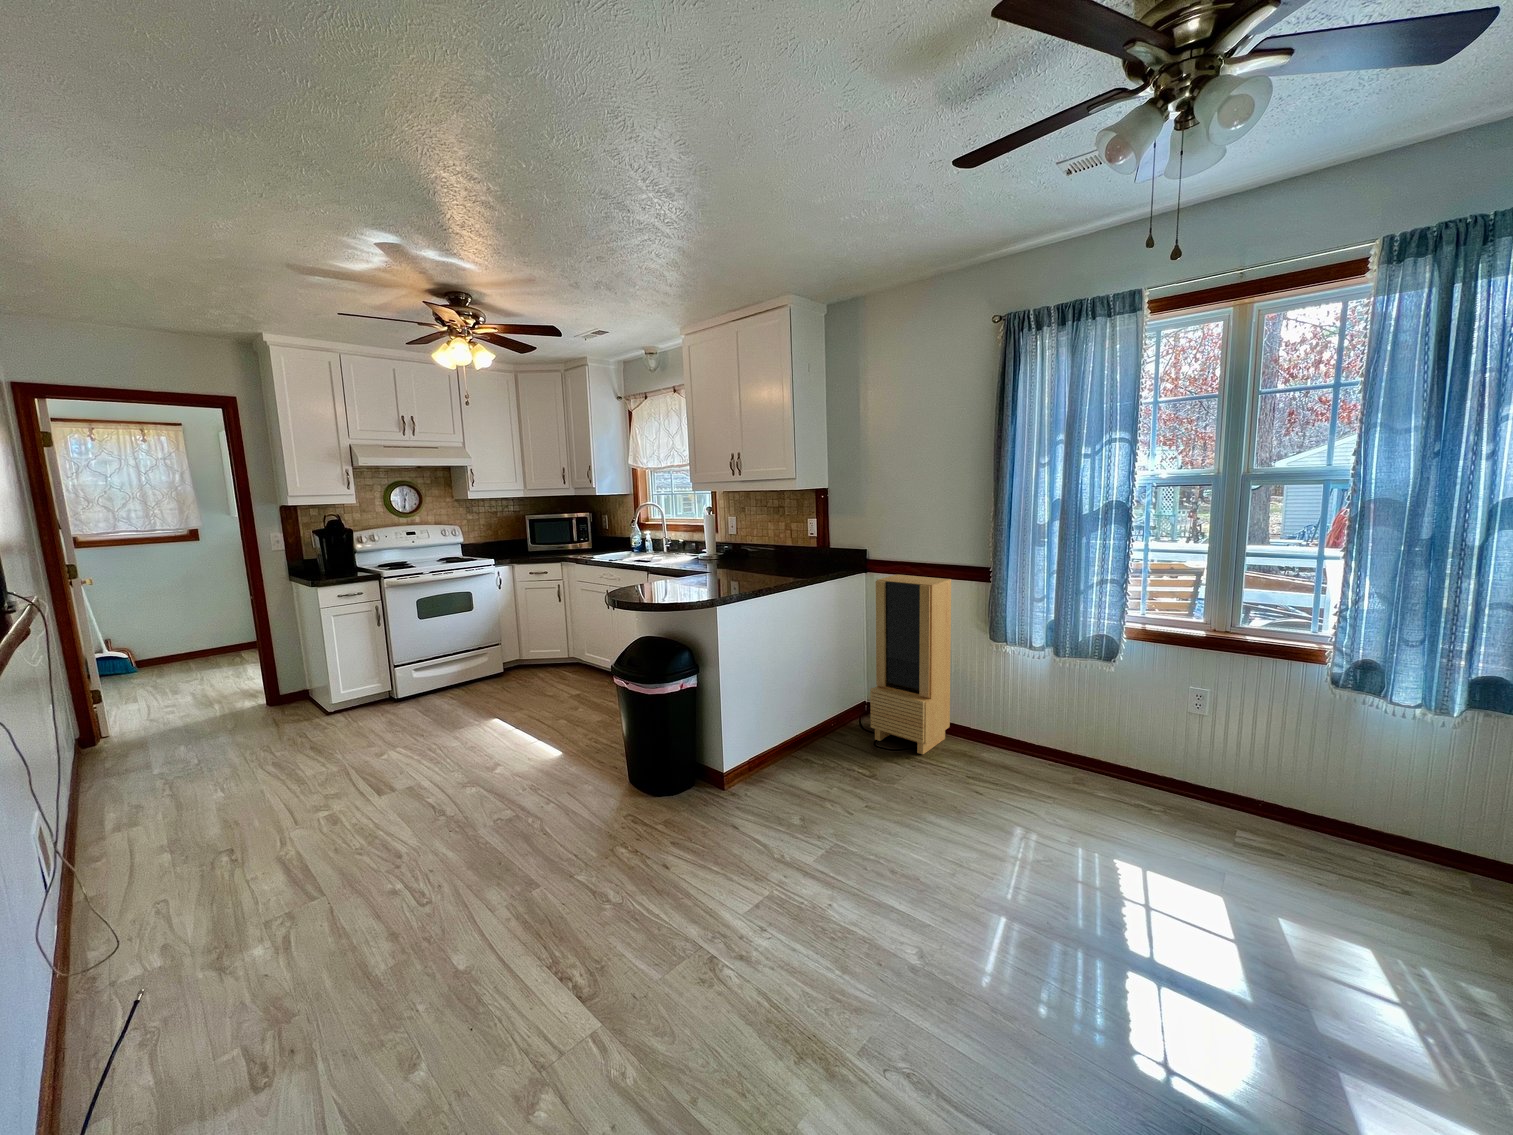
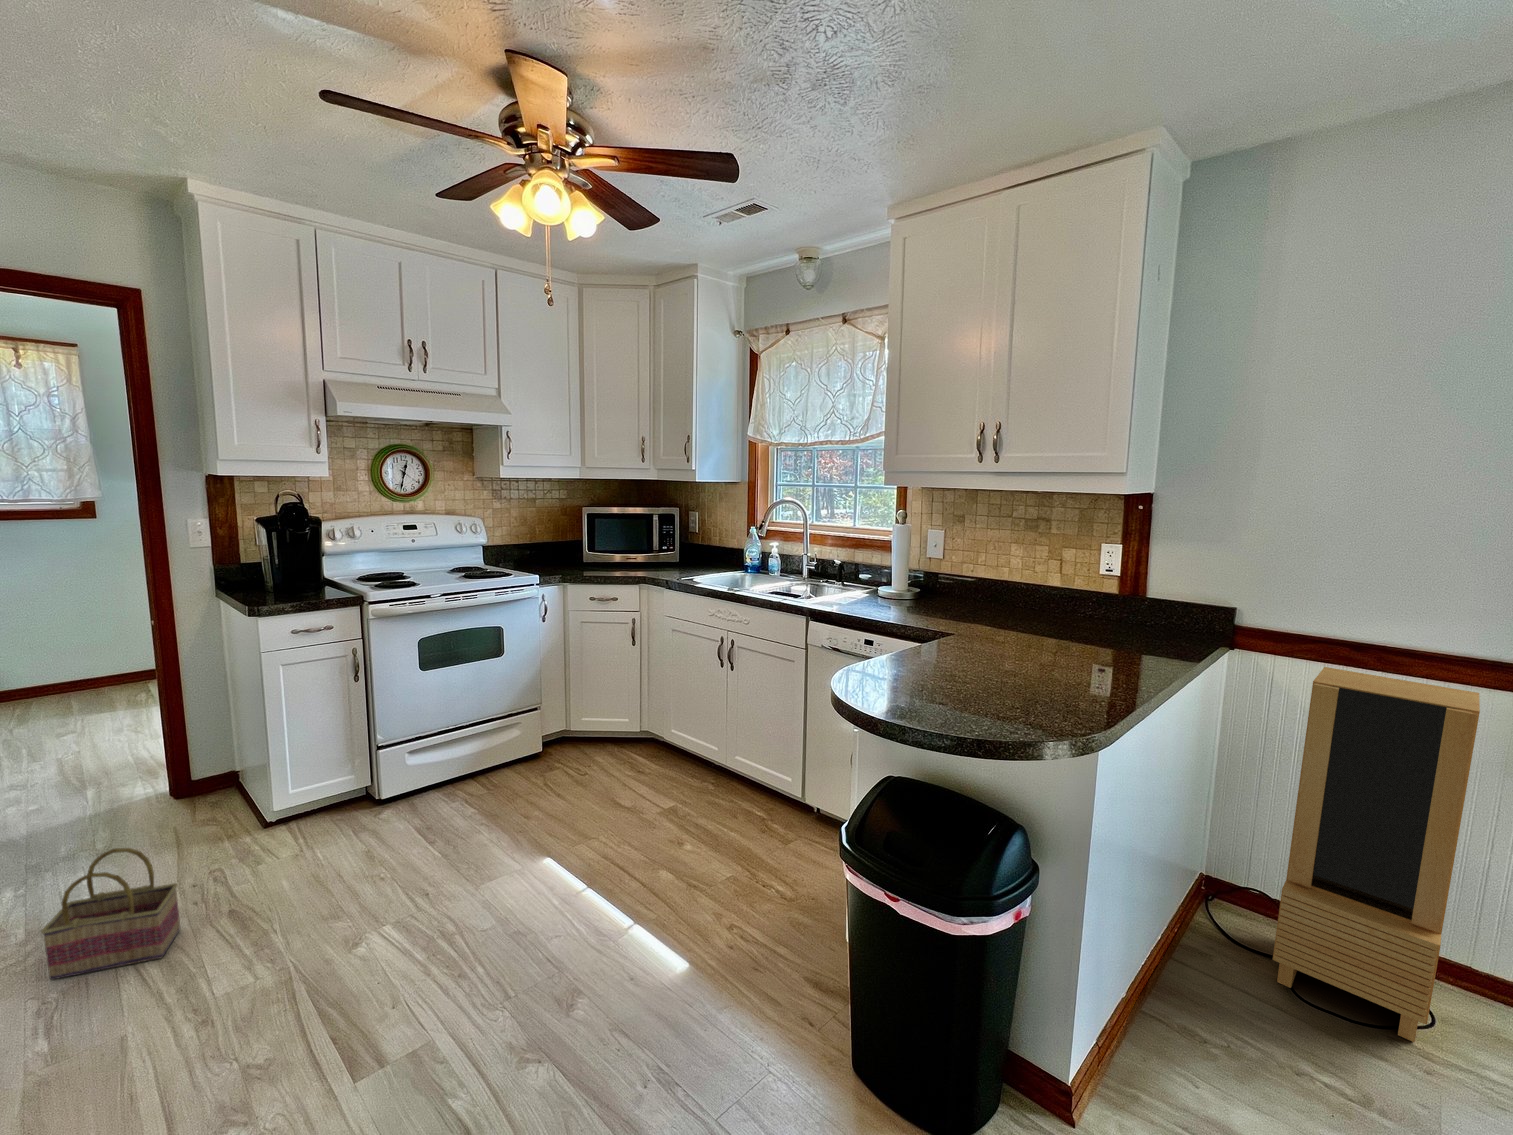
basket: none [211,710,284,777] -> present [41,848,180,979]

